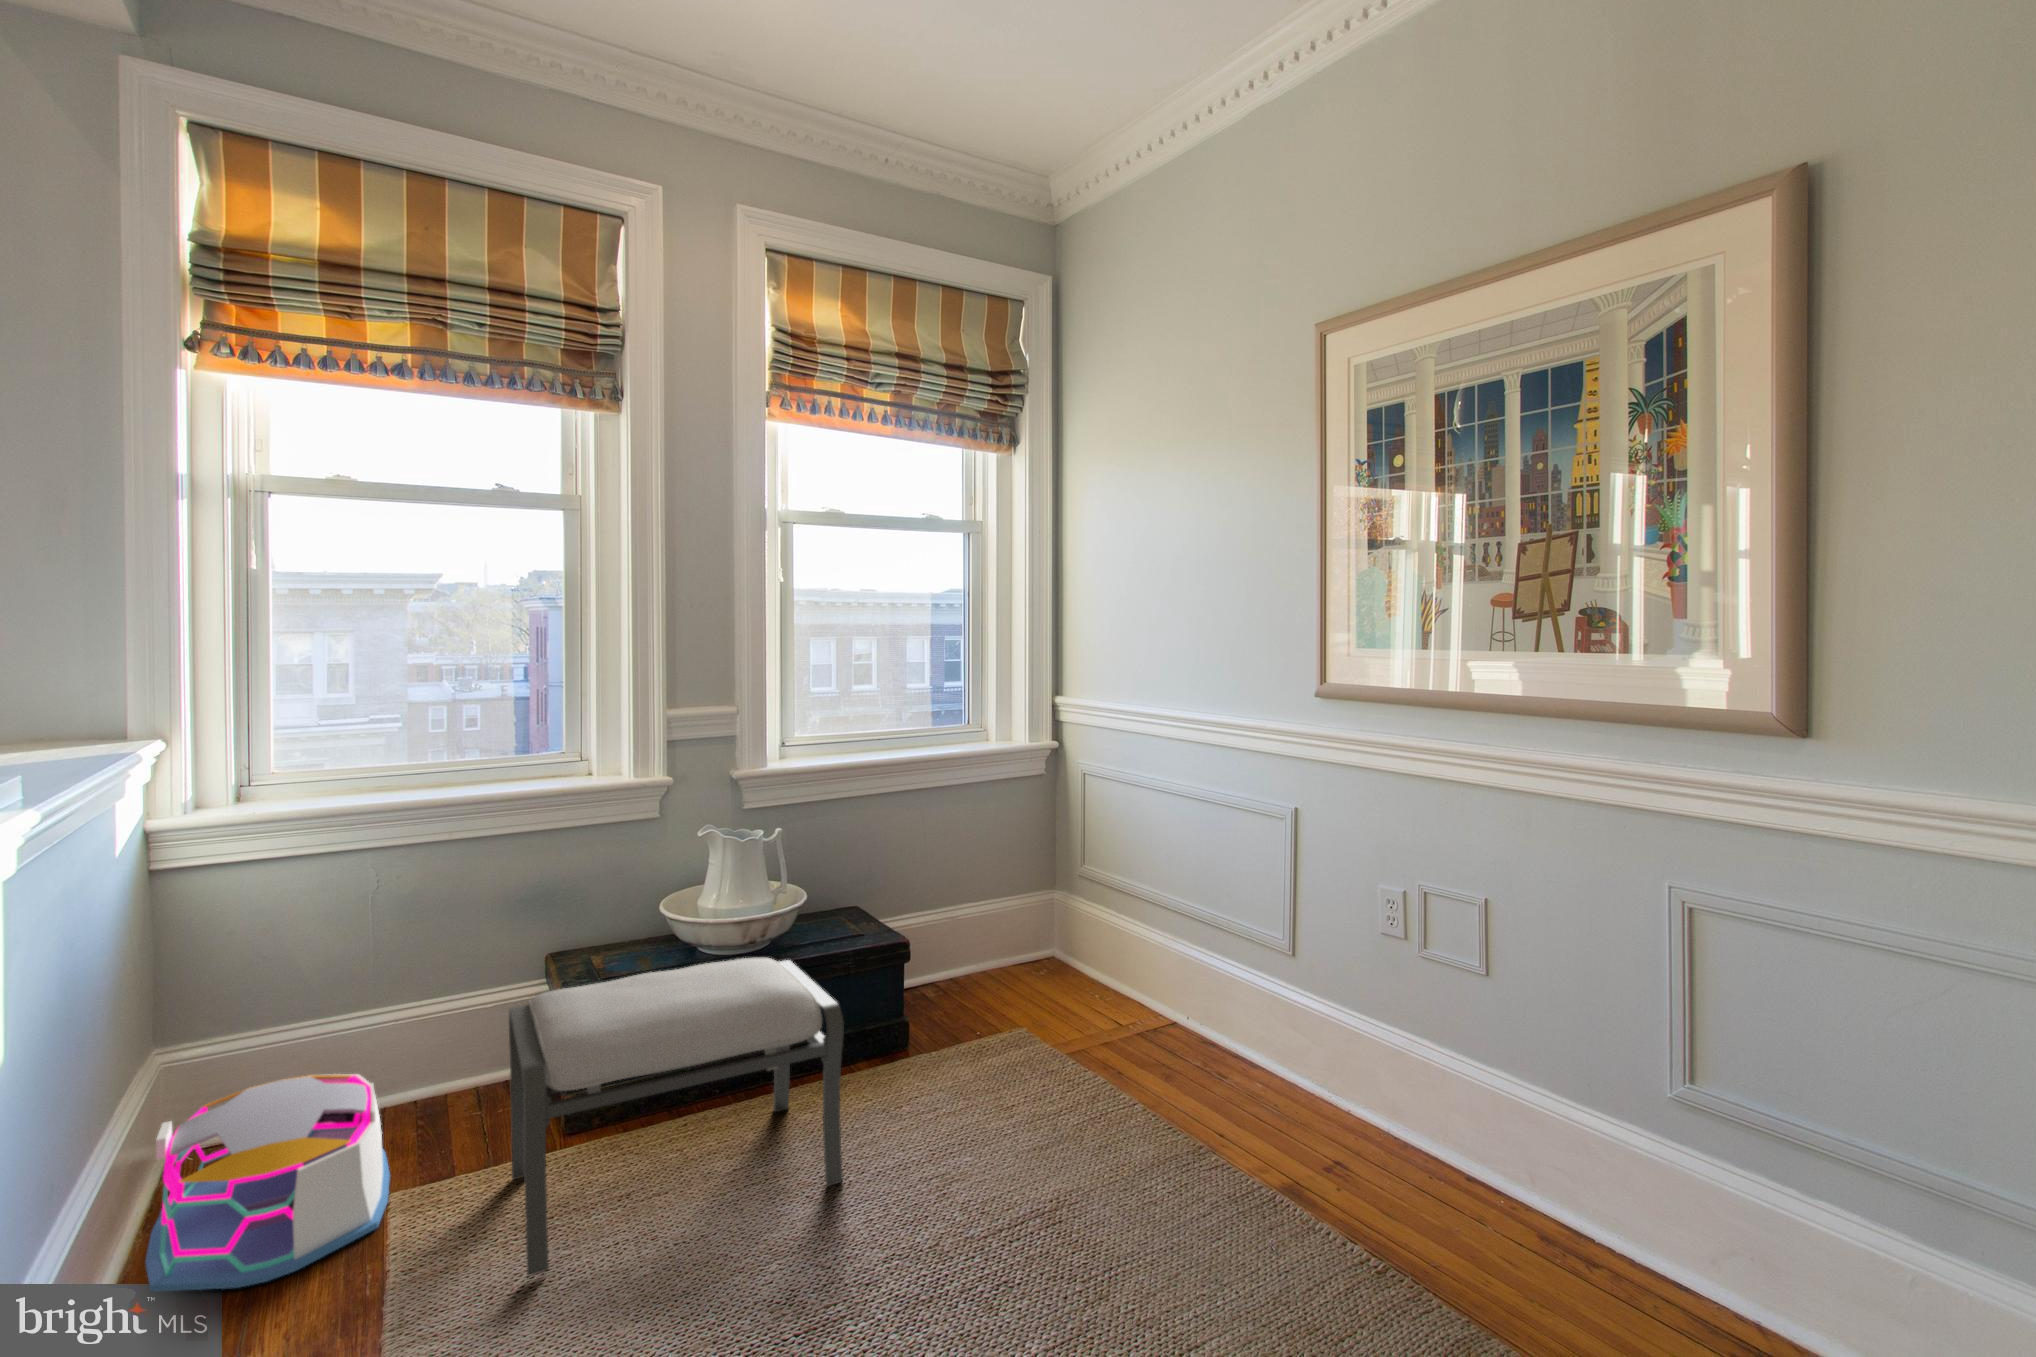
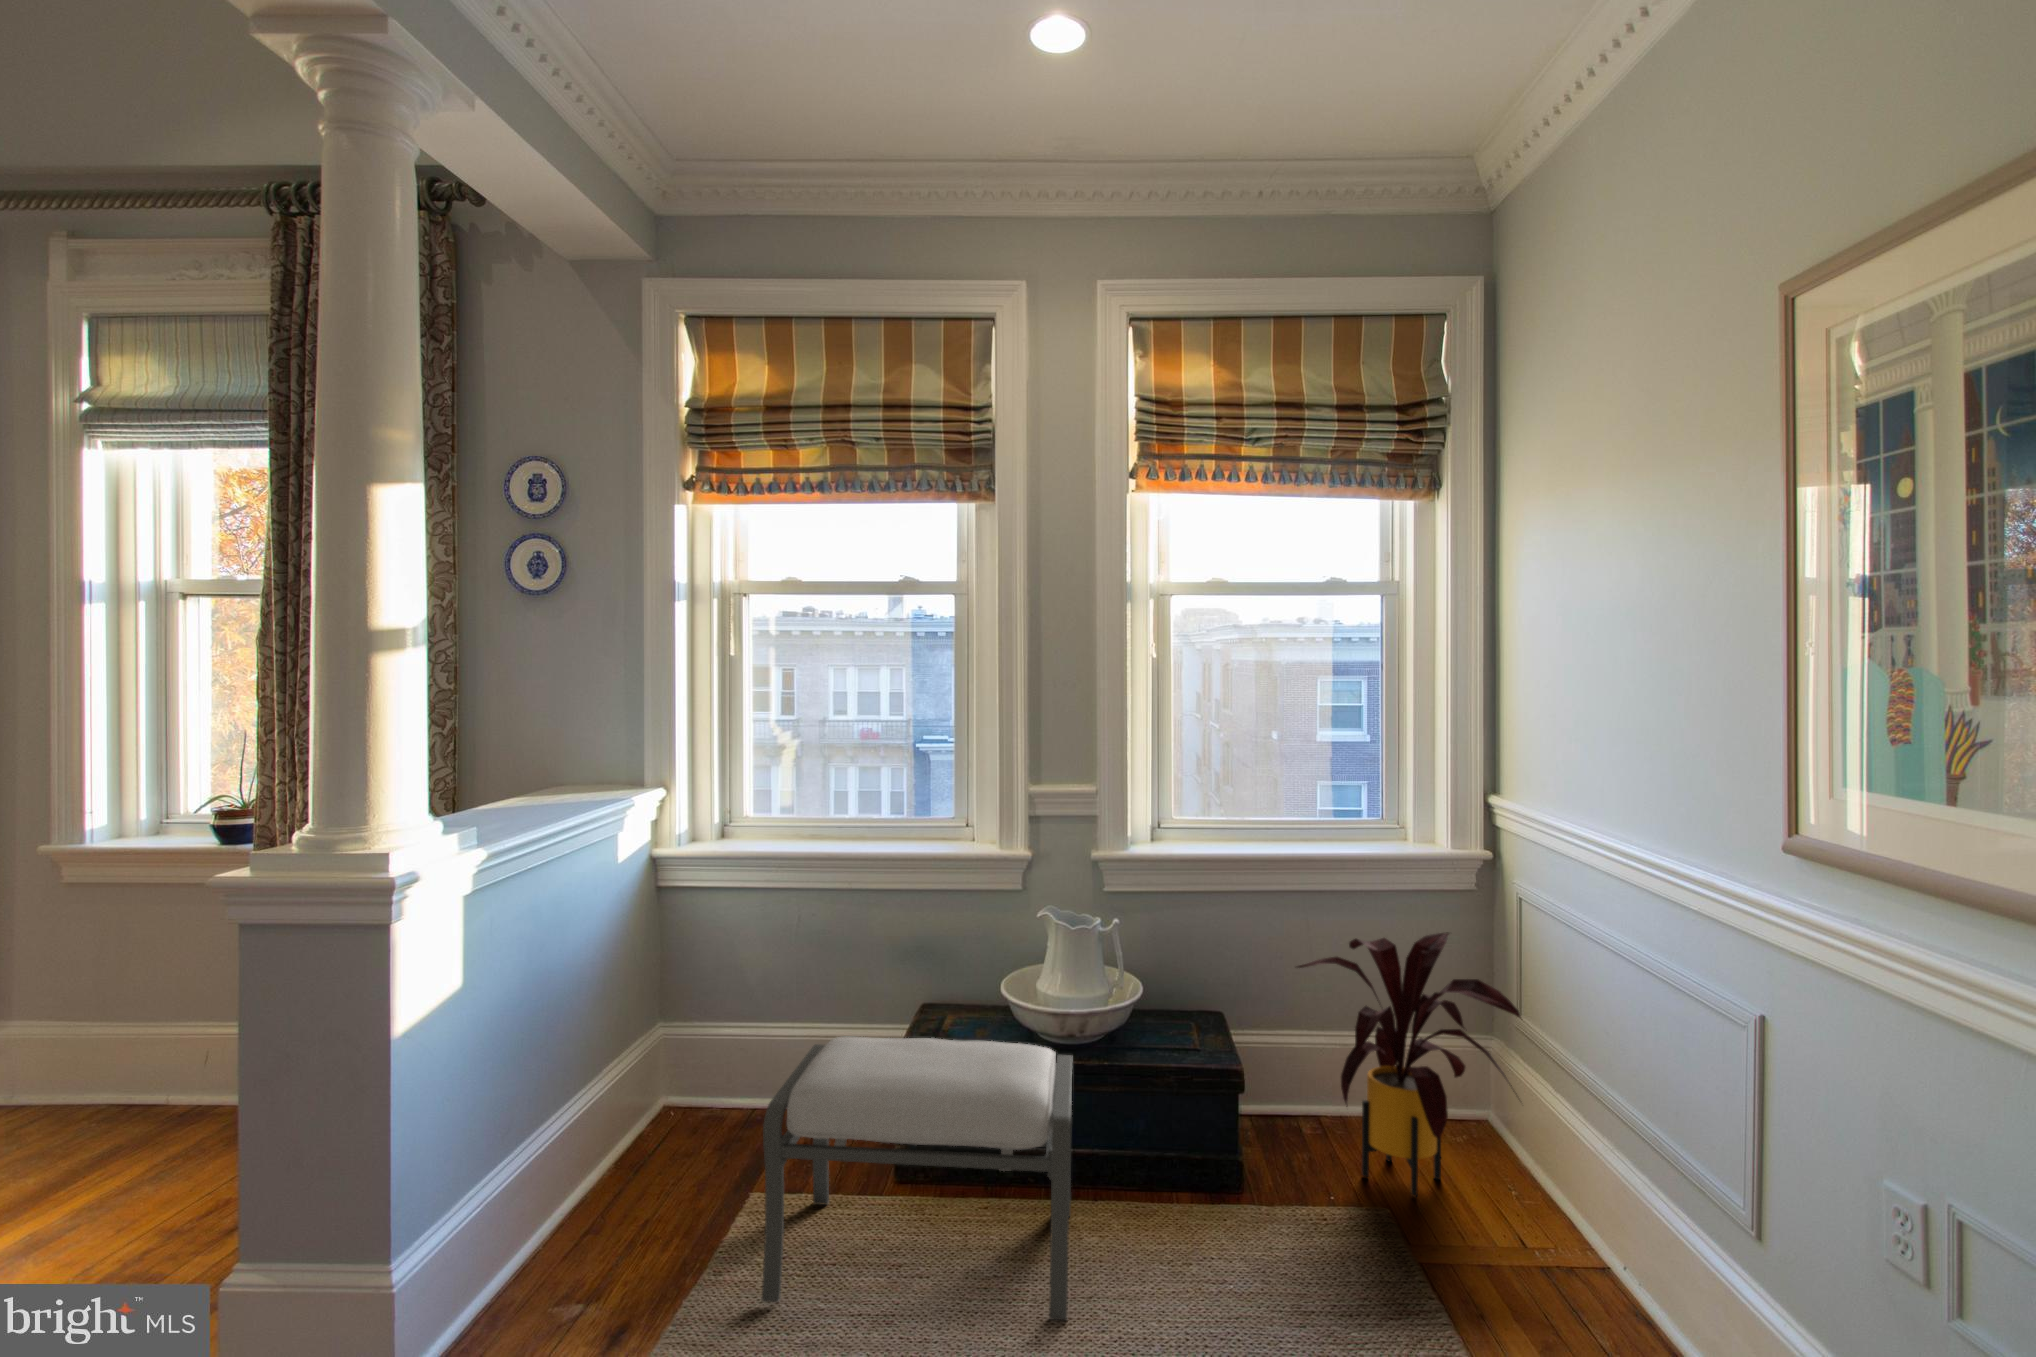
house plant: none [939,810,1123,1017] -> present [1297,932,1521,1197]
storage bin: present [146,1074,390,1292] -> none [562,1062,756,1228]

